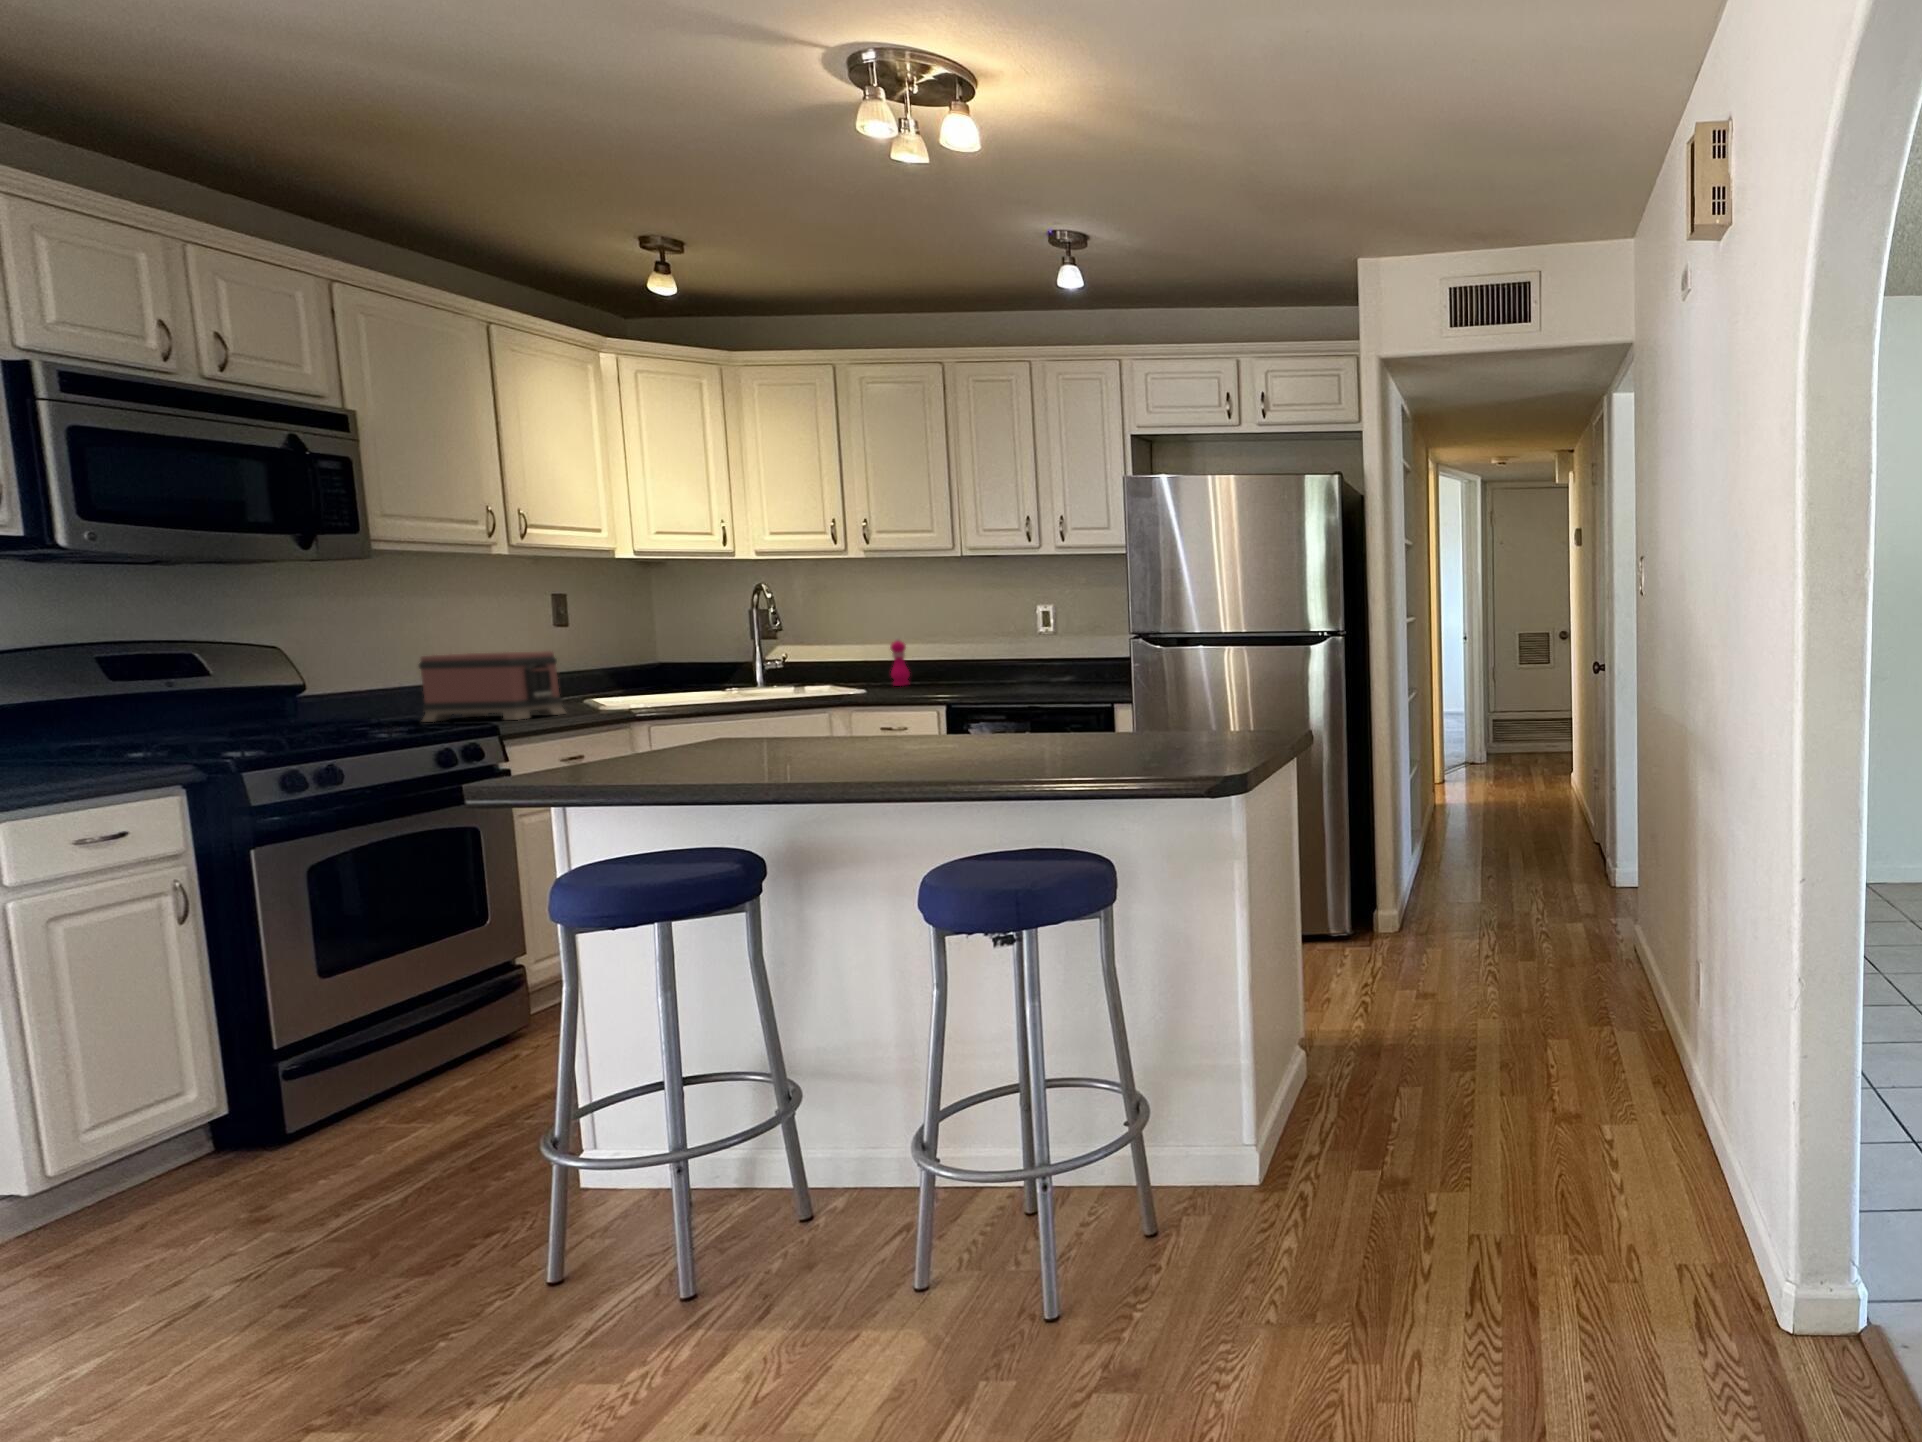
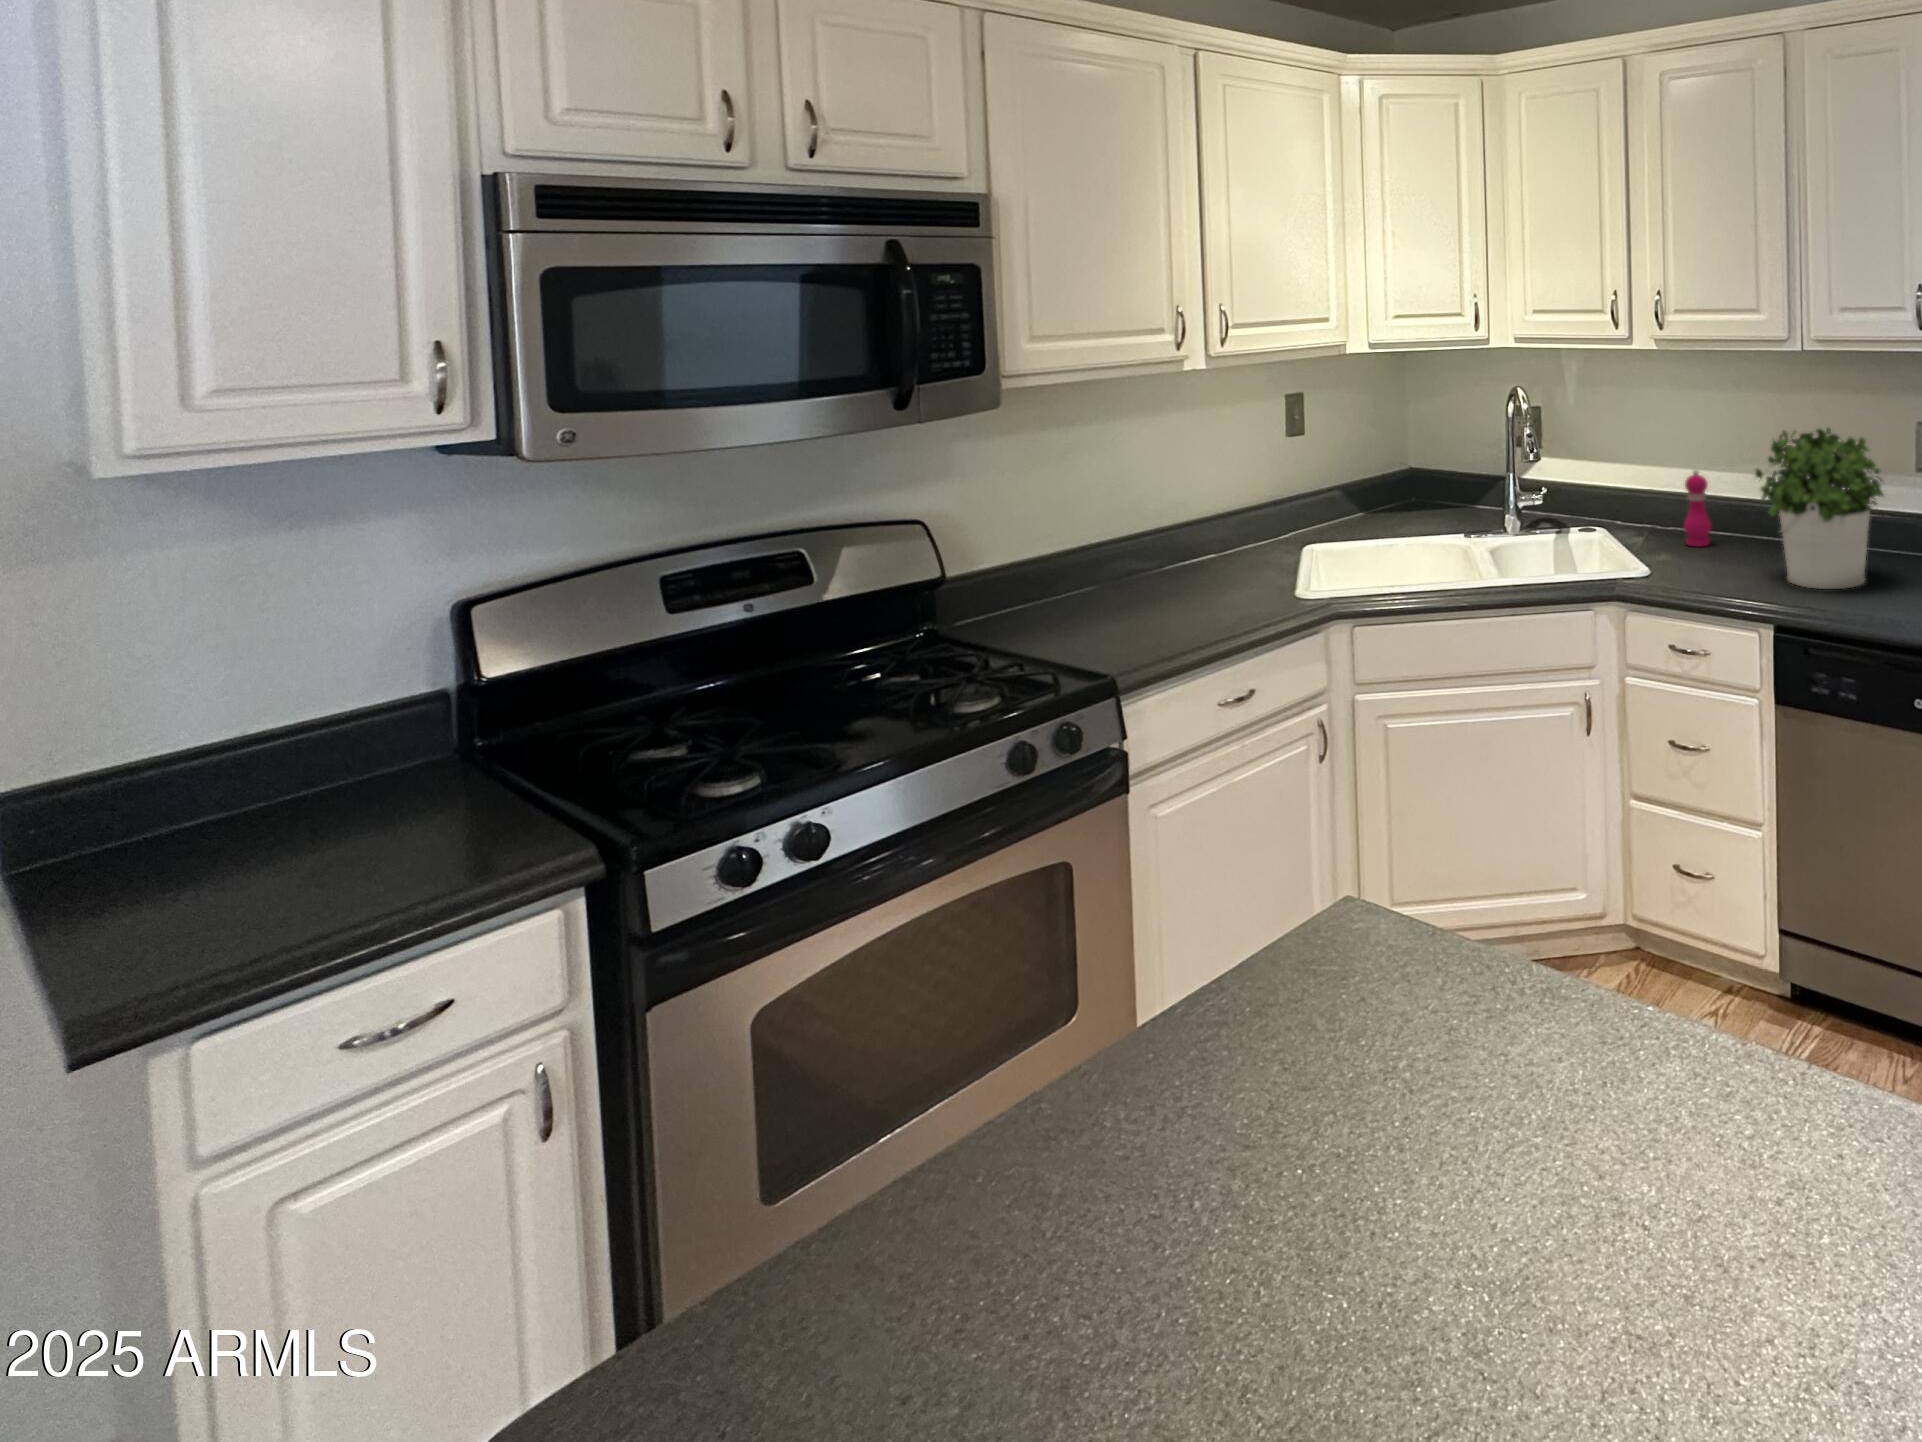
potted plant: none [935,599,1016,688] -> present [1755,428,1884,589]
toaster: present [419,651,566,722] -> none [1092,504,1248,627]

